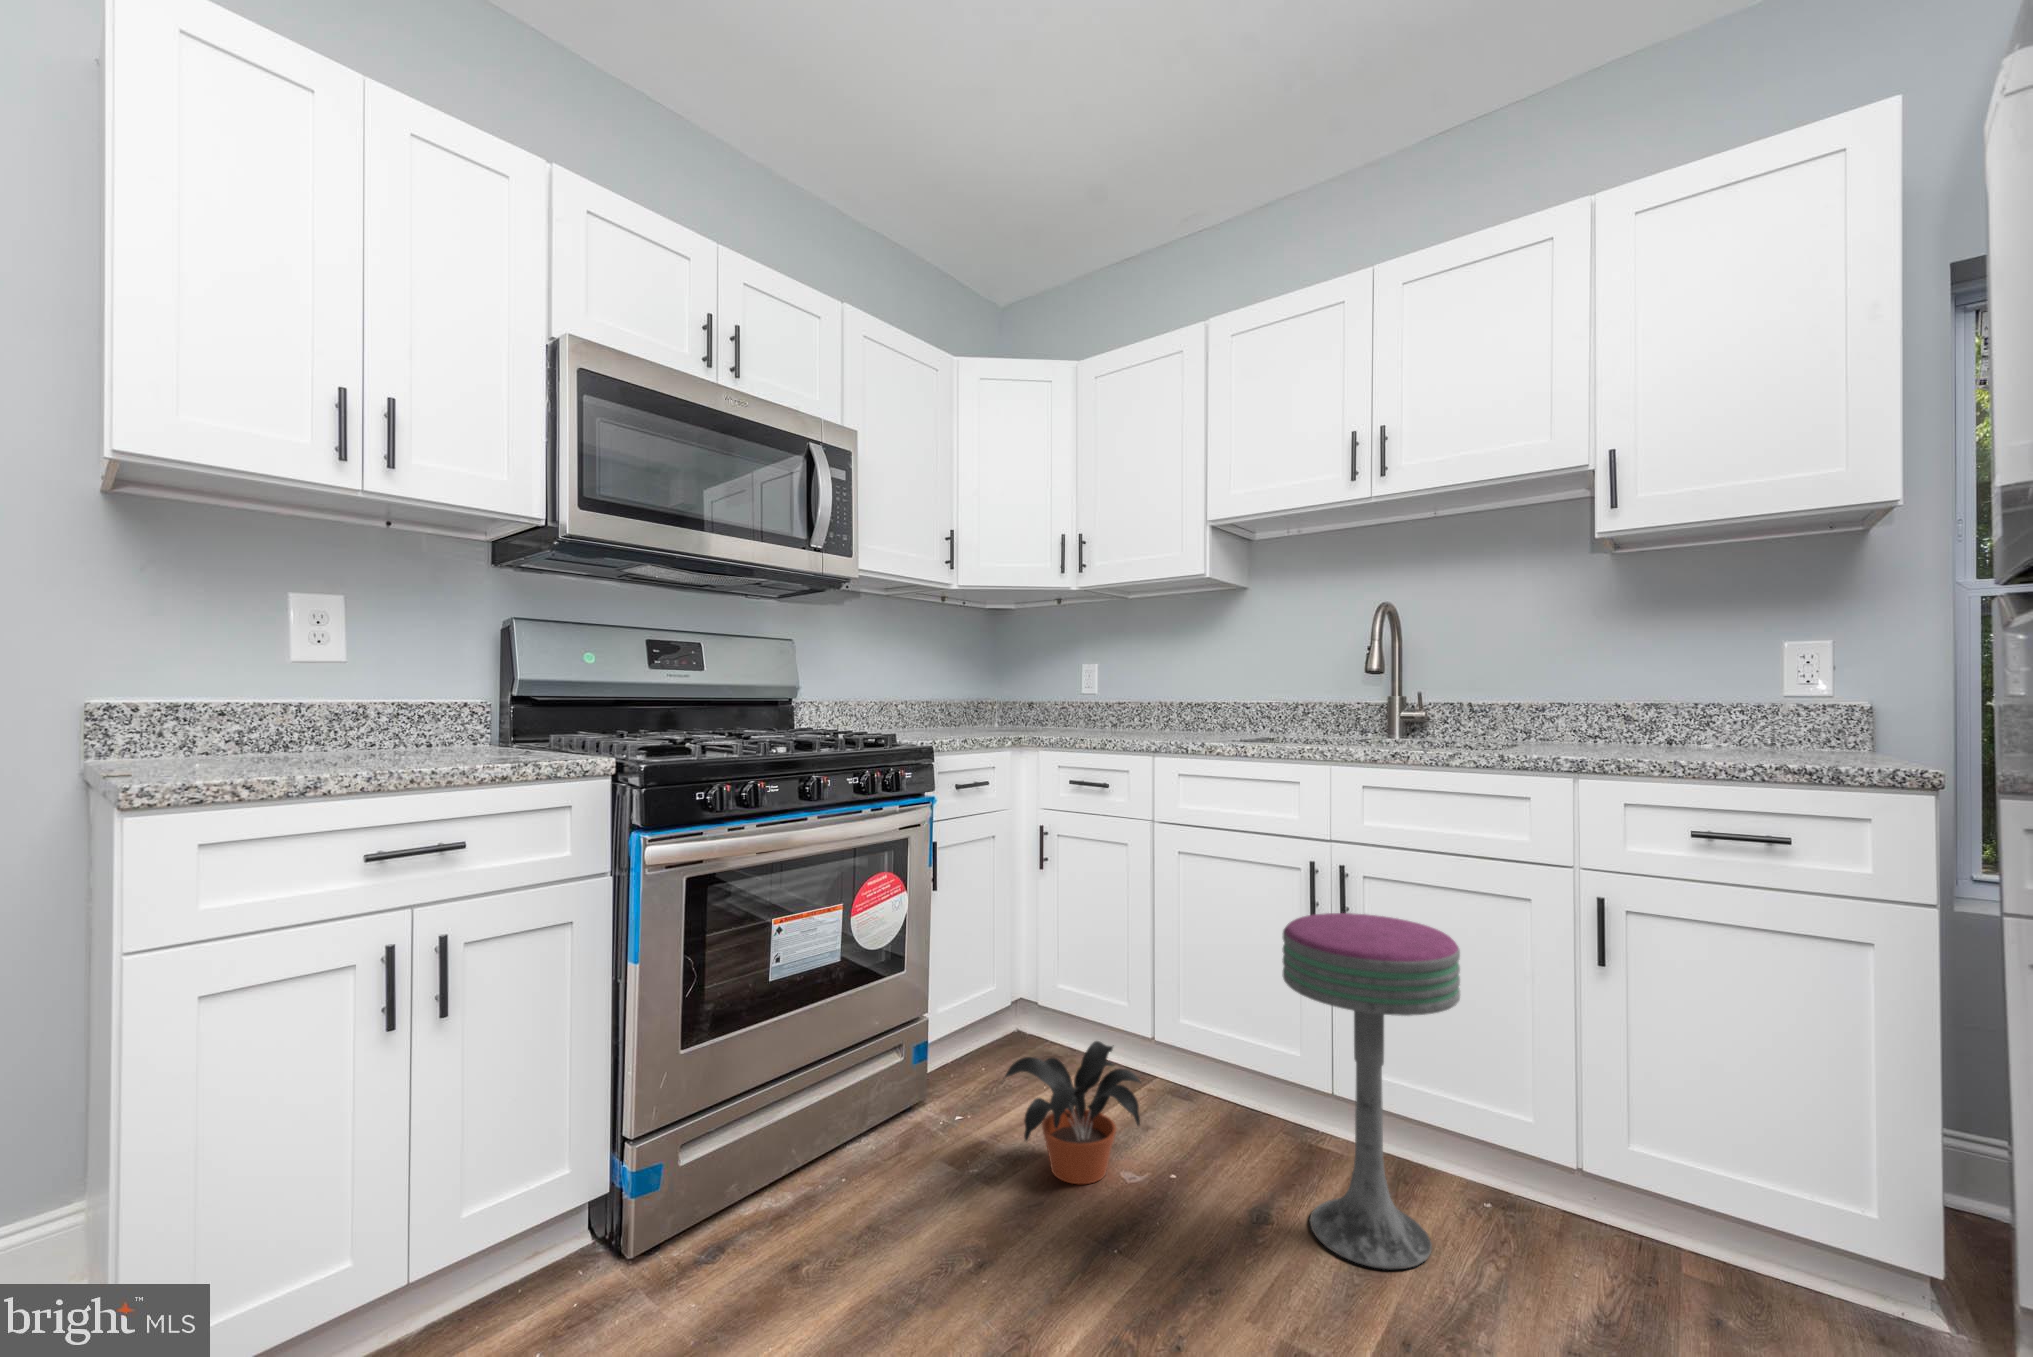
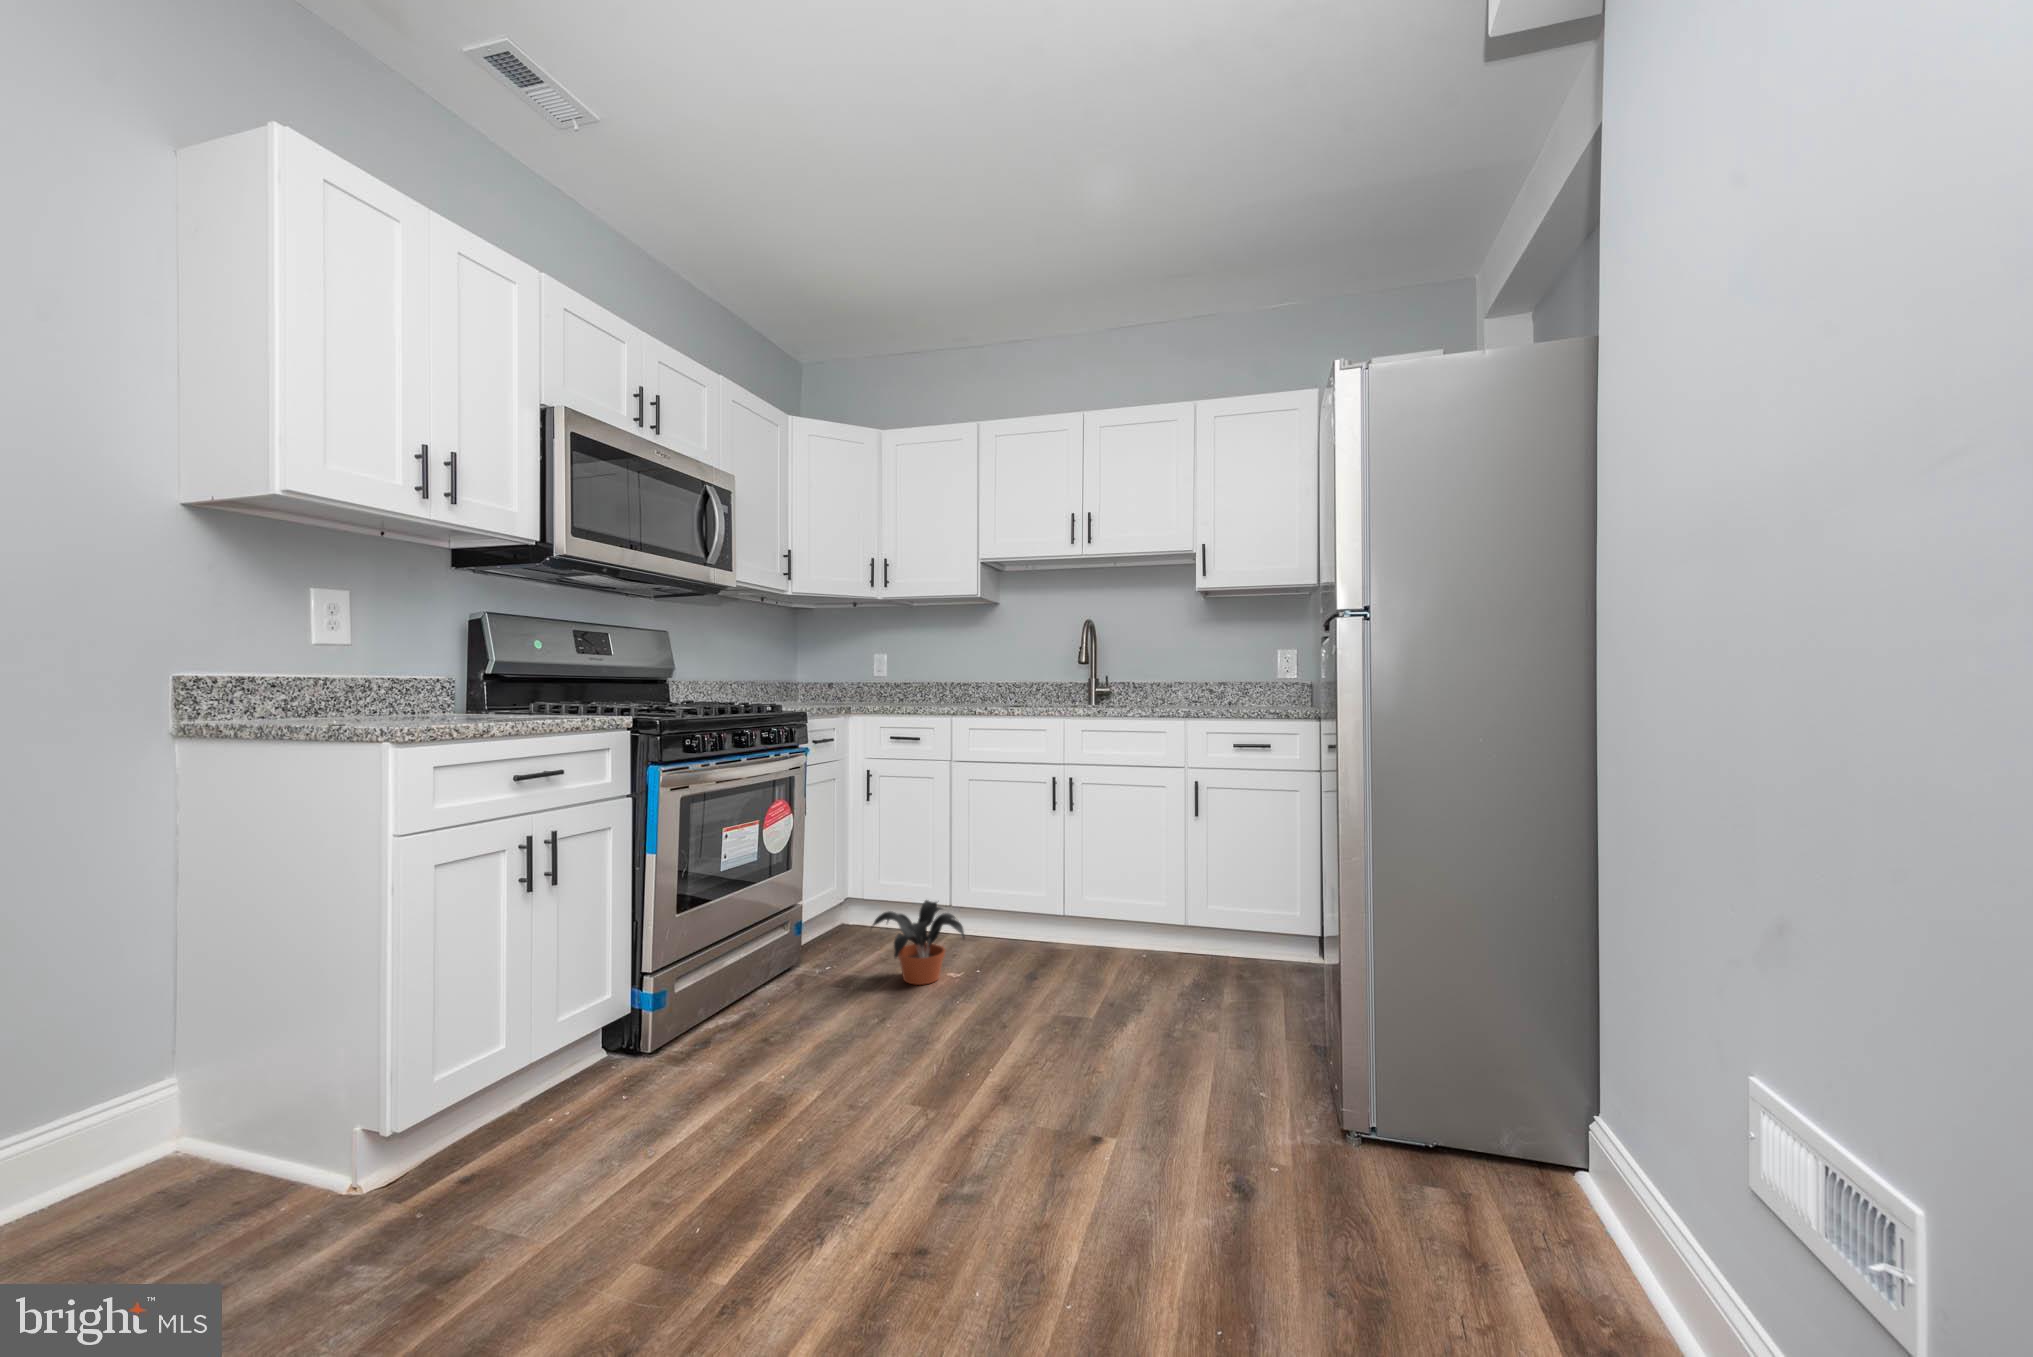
bar stool: present [1283,913,1460,1270] -> none [1048,802,1141,990]

